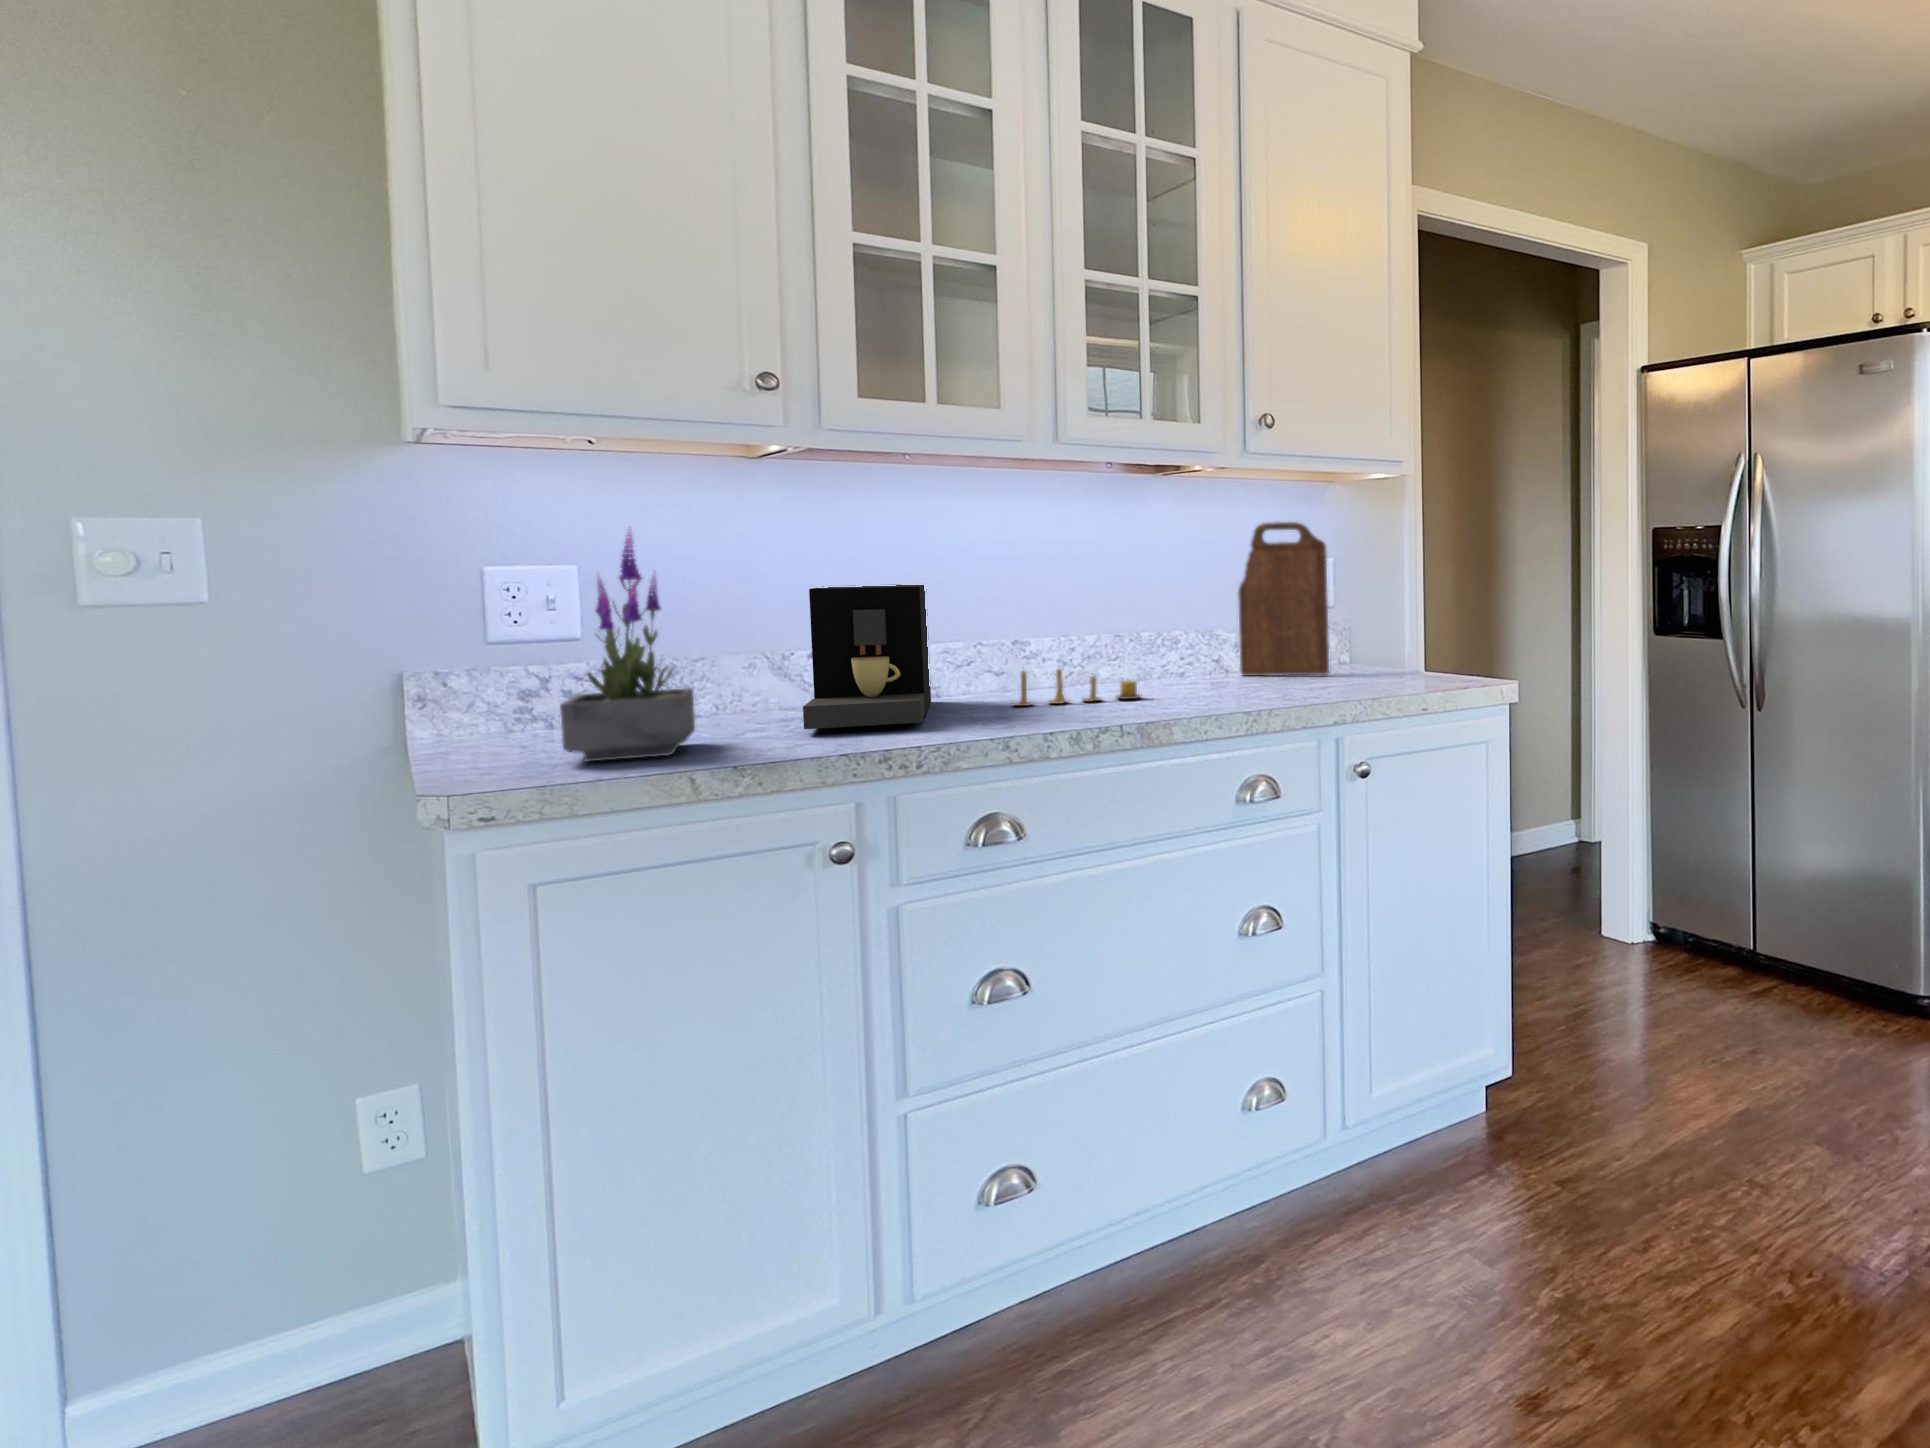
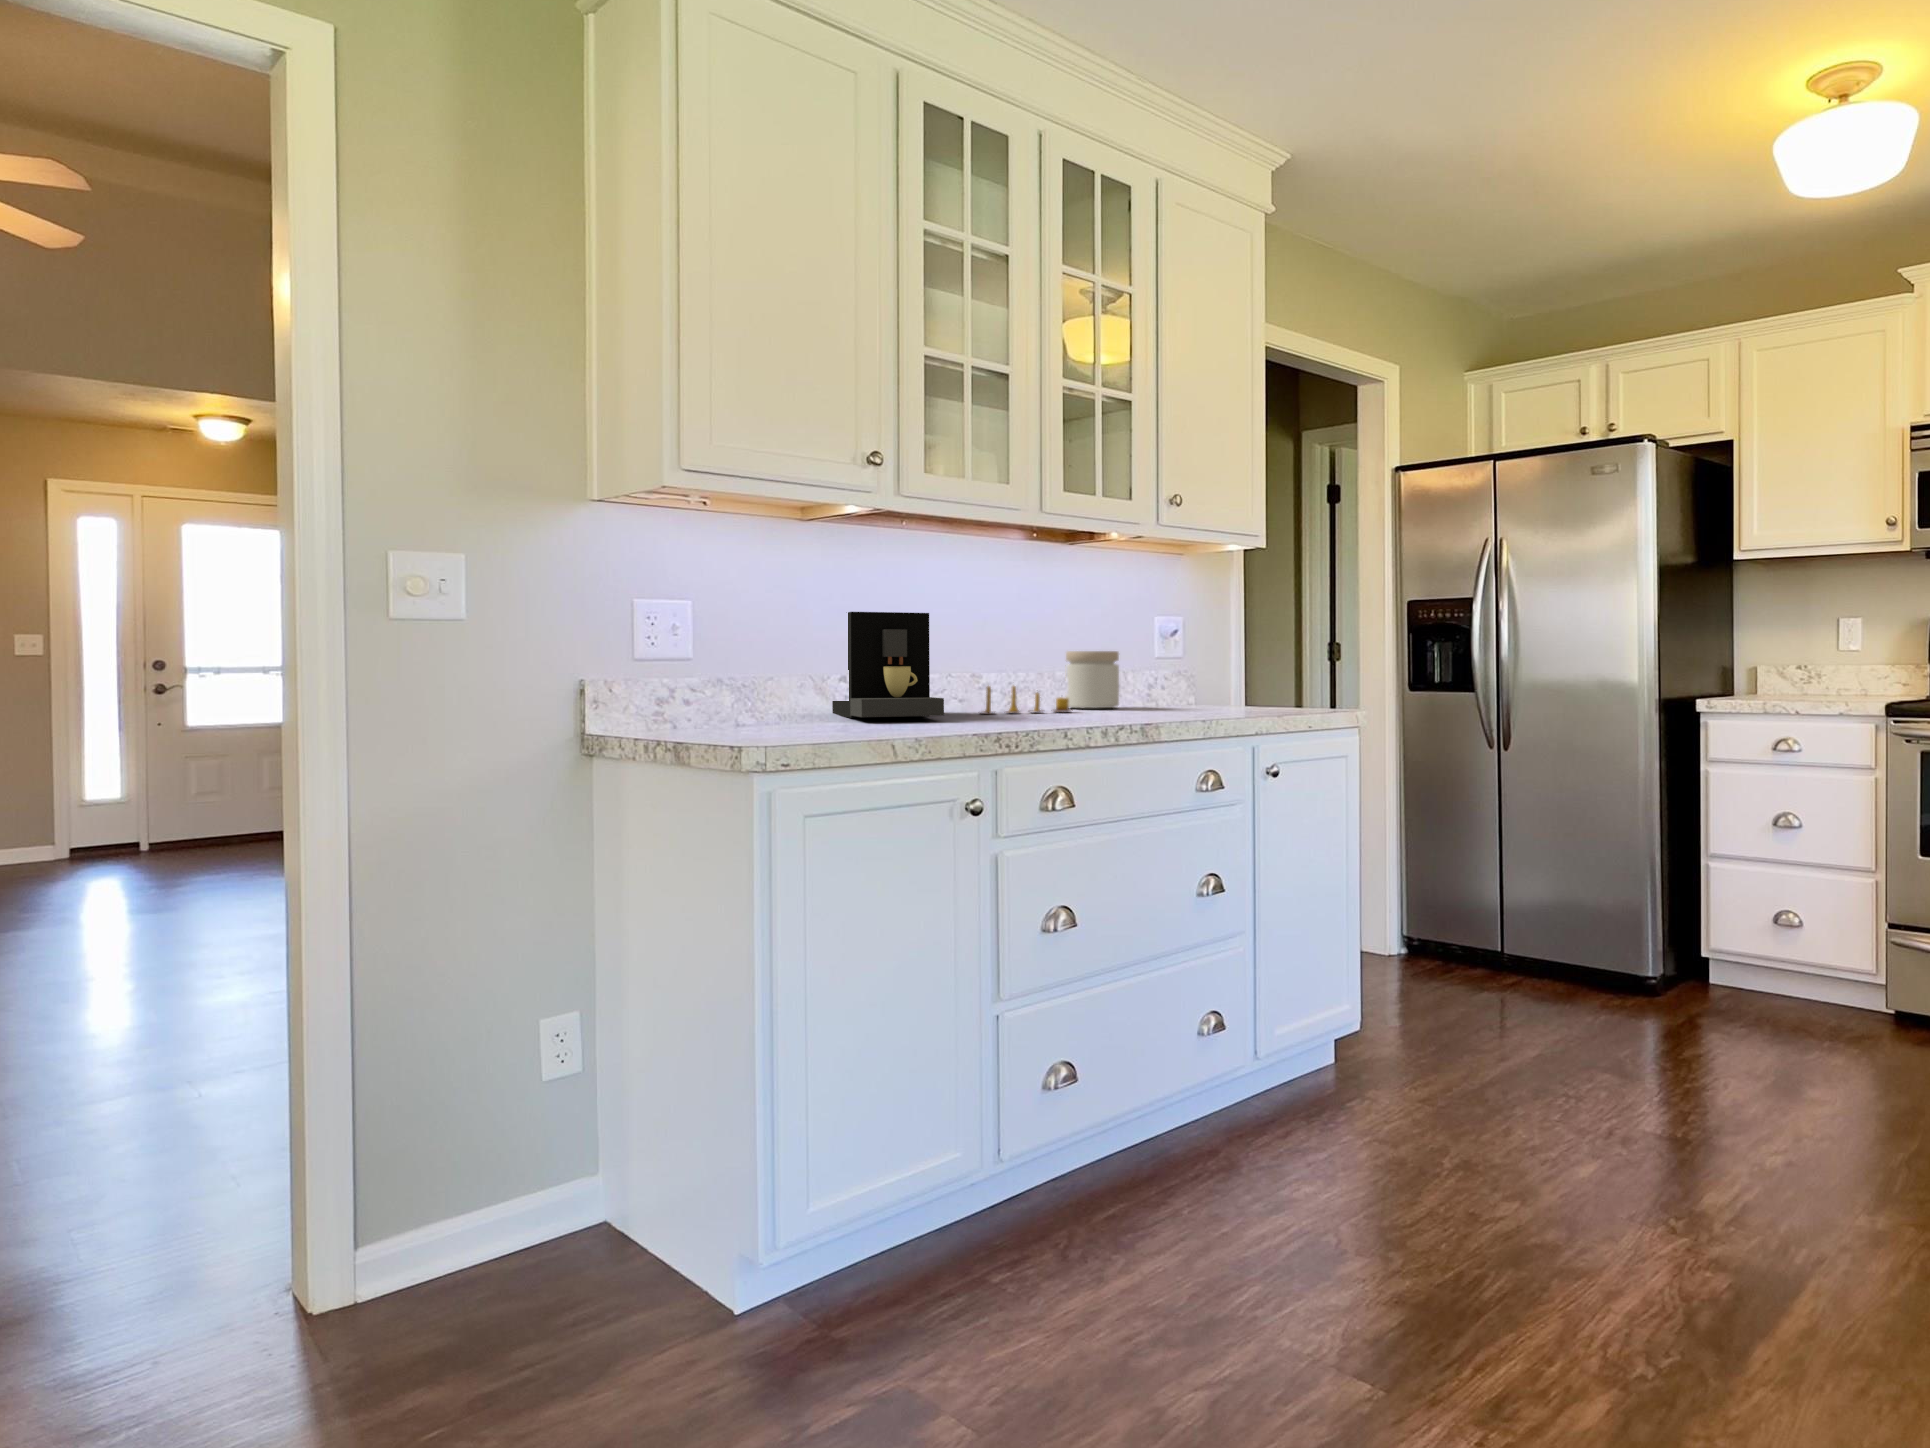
cutting board: present [1238,522,1329,676] -> none [1119,580,1191,705]
potted plant: present [560,527,695,762] -> none [709,552,805,729]
jar: none [1152,615,1222,689] -> present [1066,651,1119,708]

